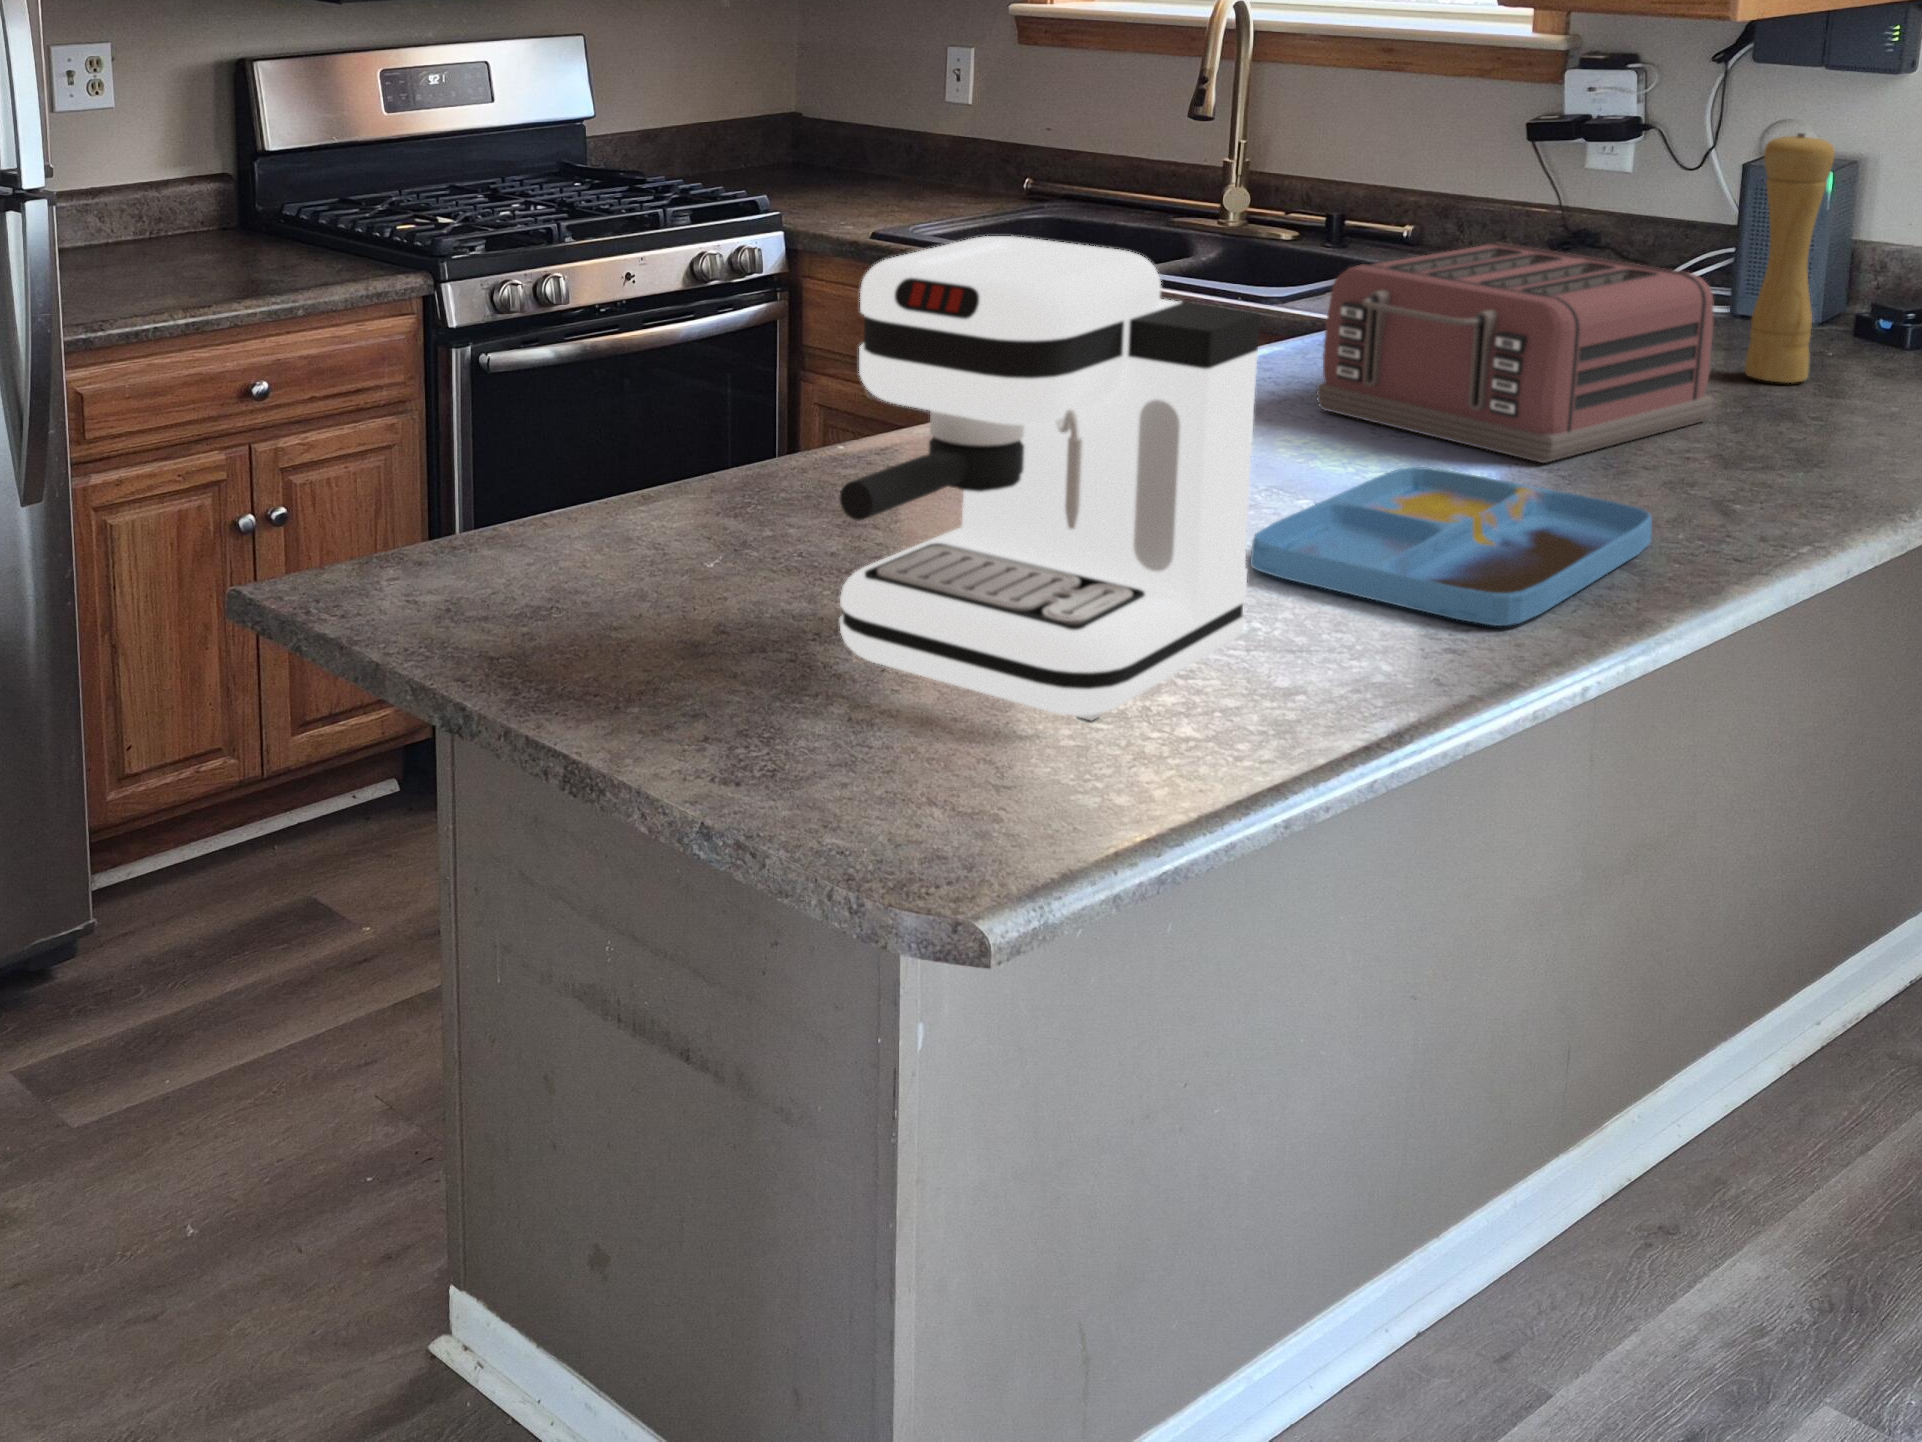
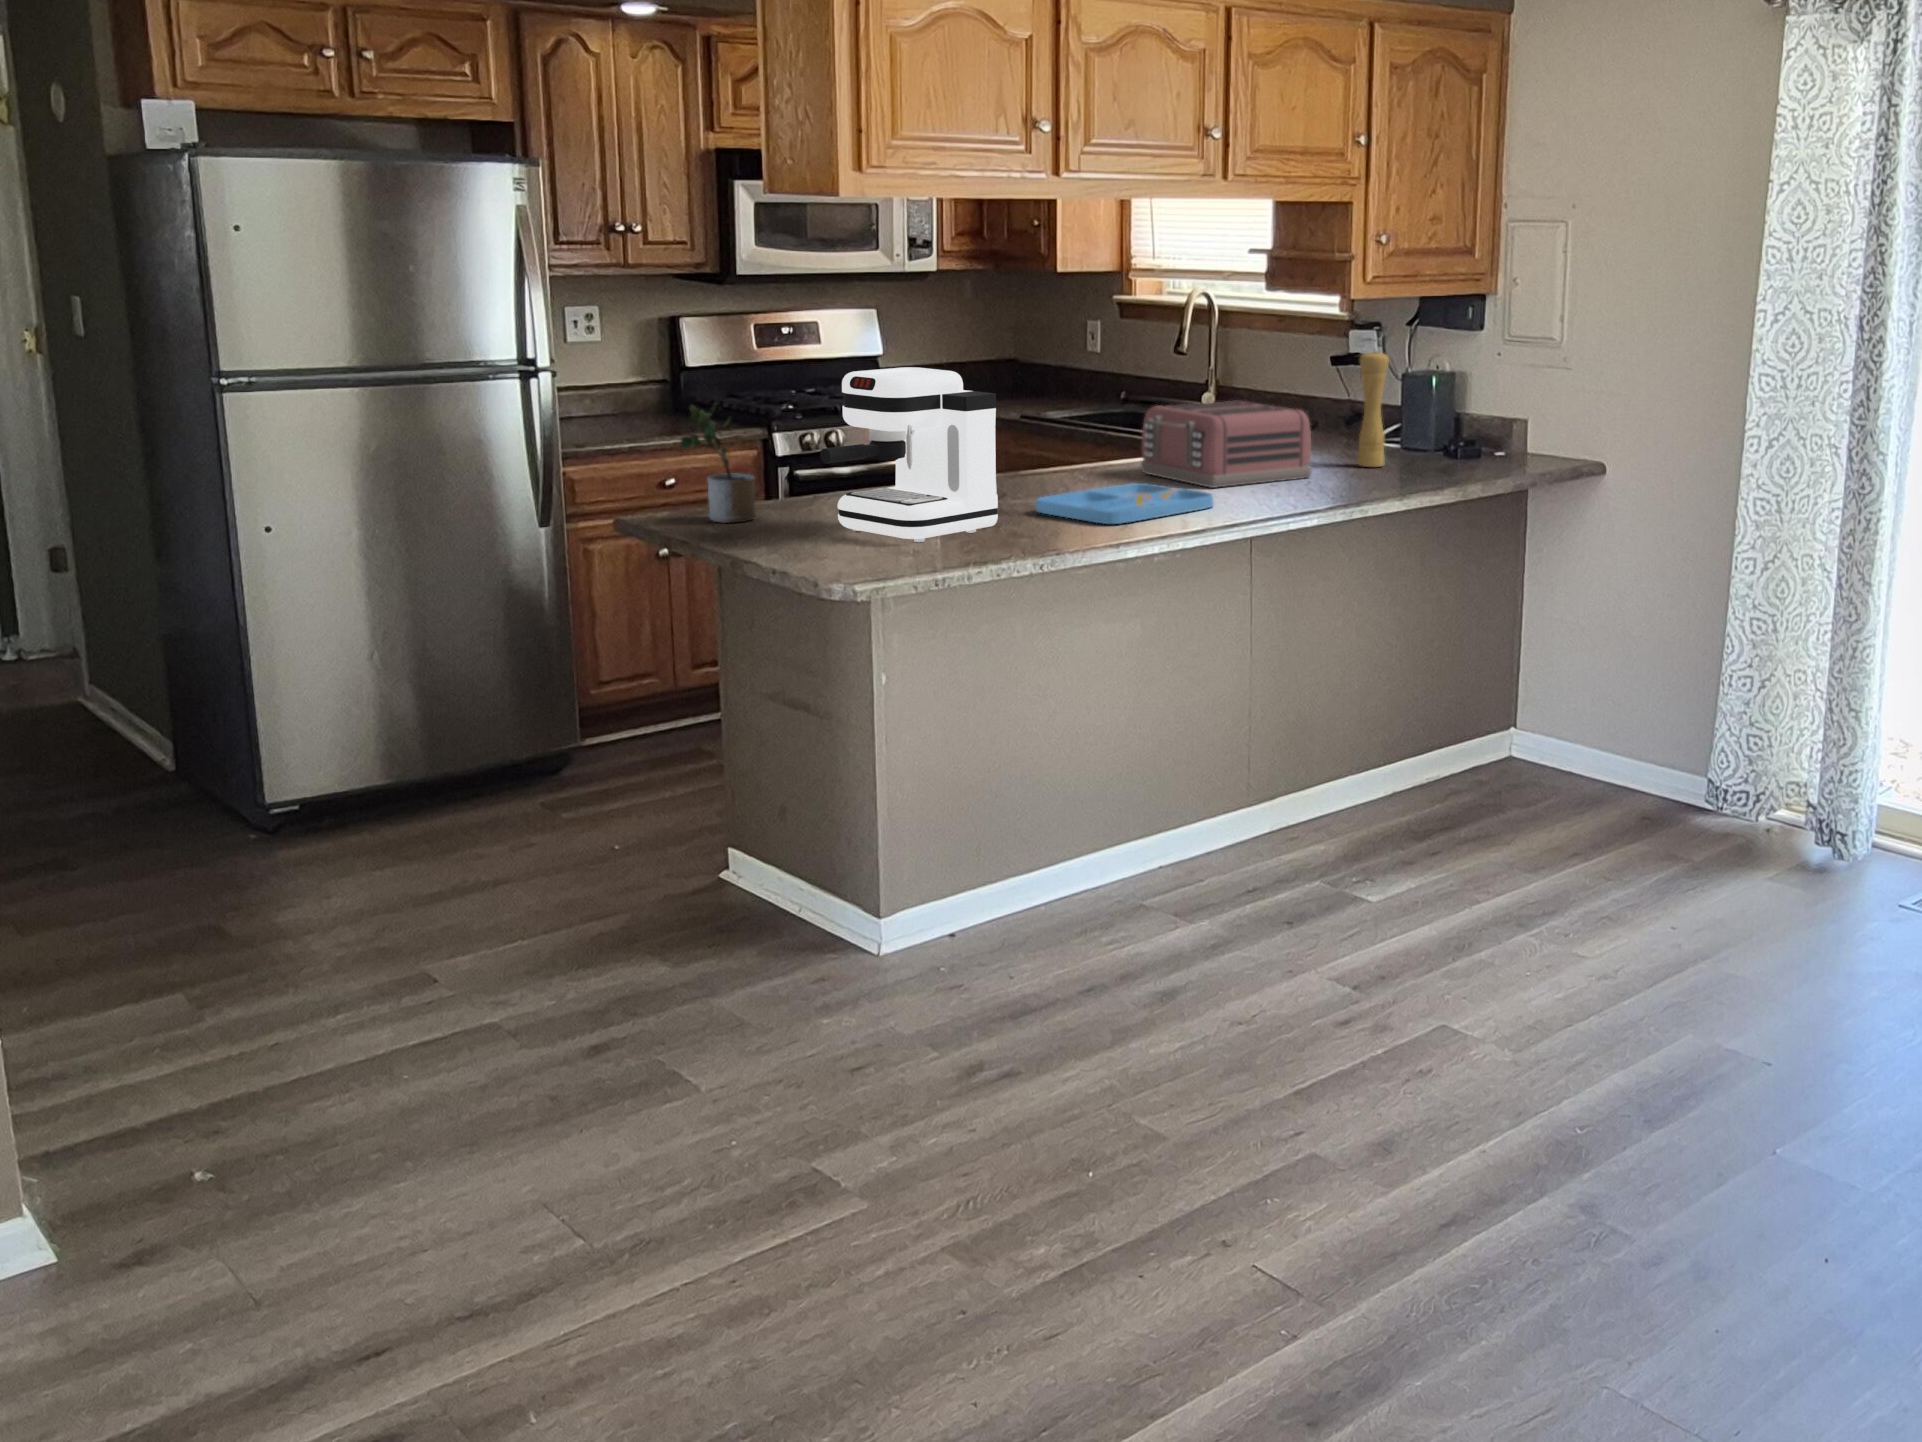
potted plant: none [428,324,596,623] -> present [681,404,756,523]

